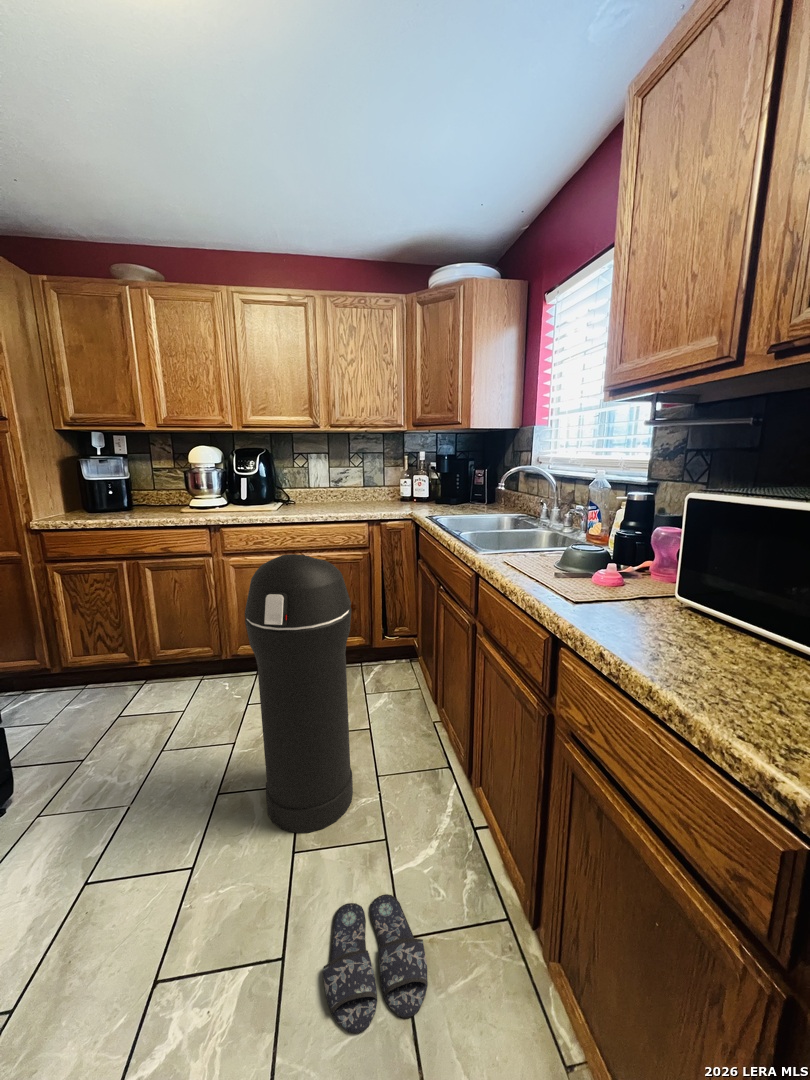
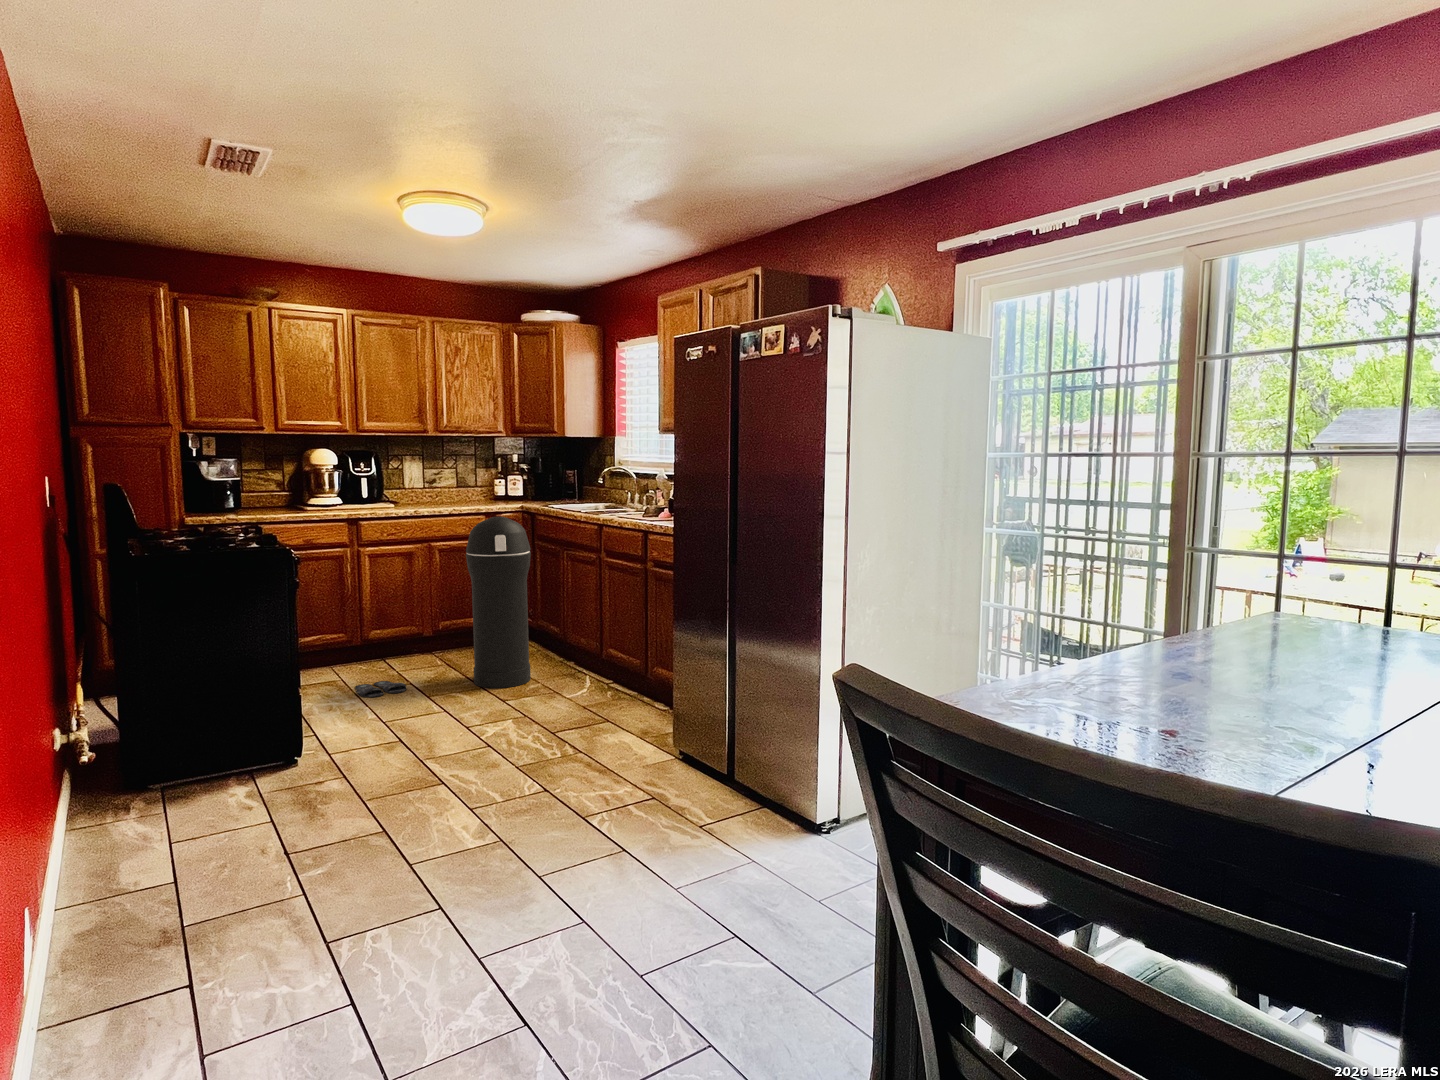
slippers: present [323,894,428,1034] -> present [355,681,406,697]

